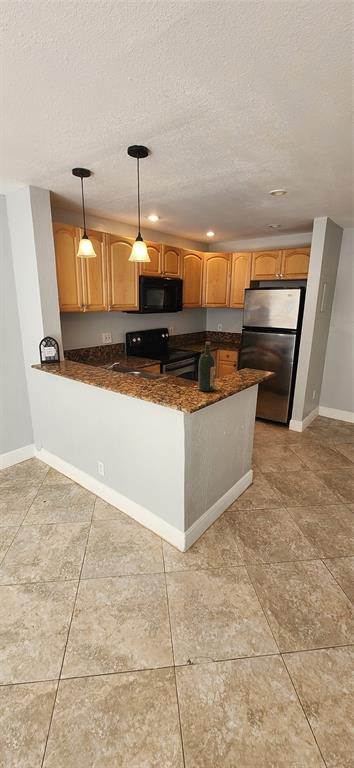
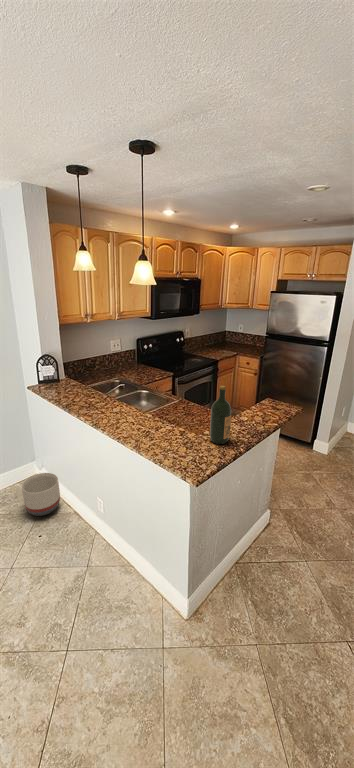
planter: none [25,449,60,487] -> present [22,473,60,516]

